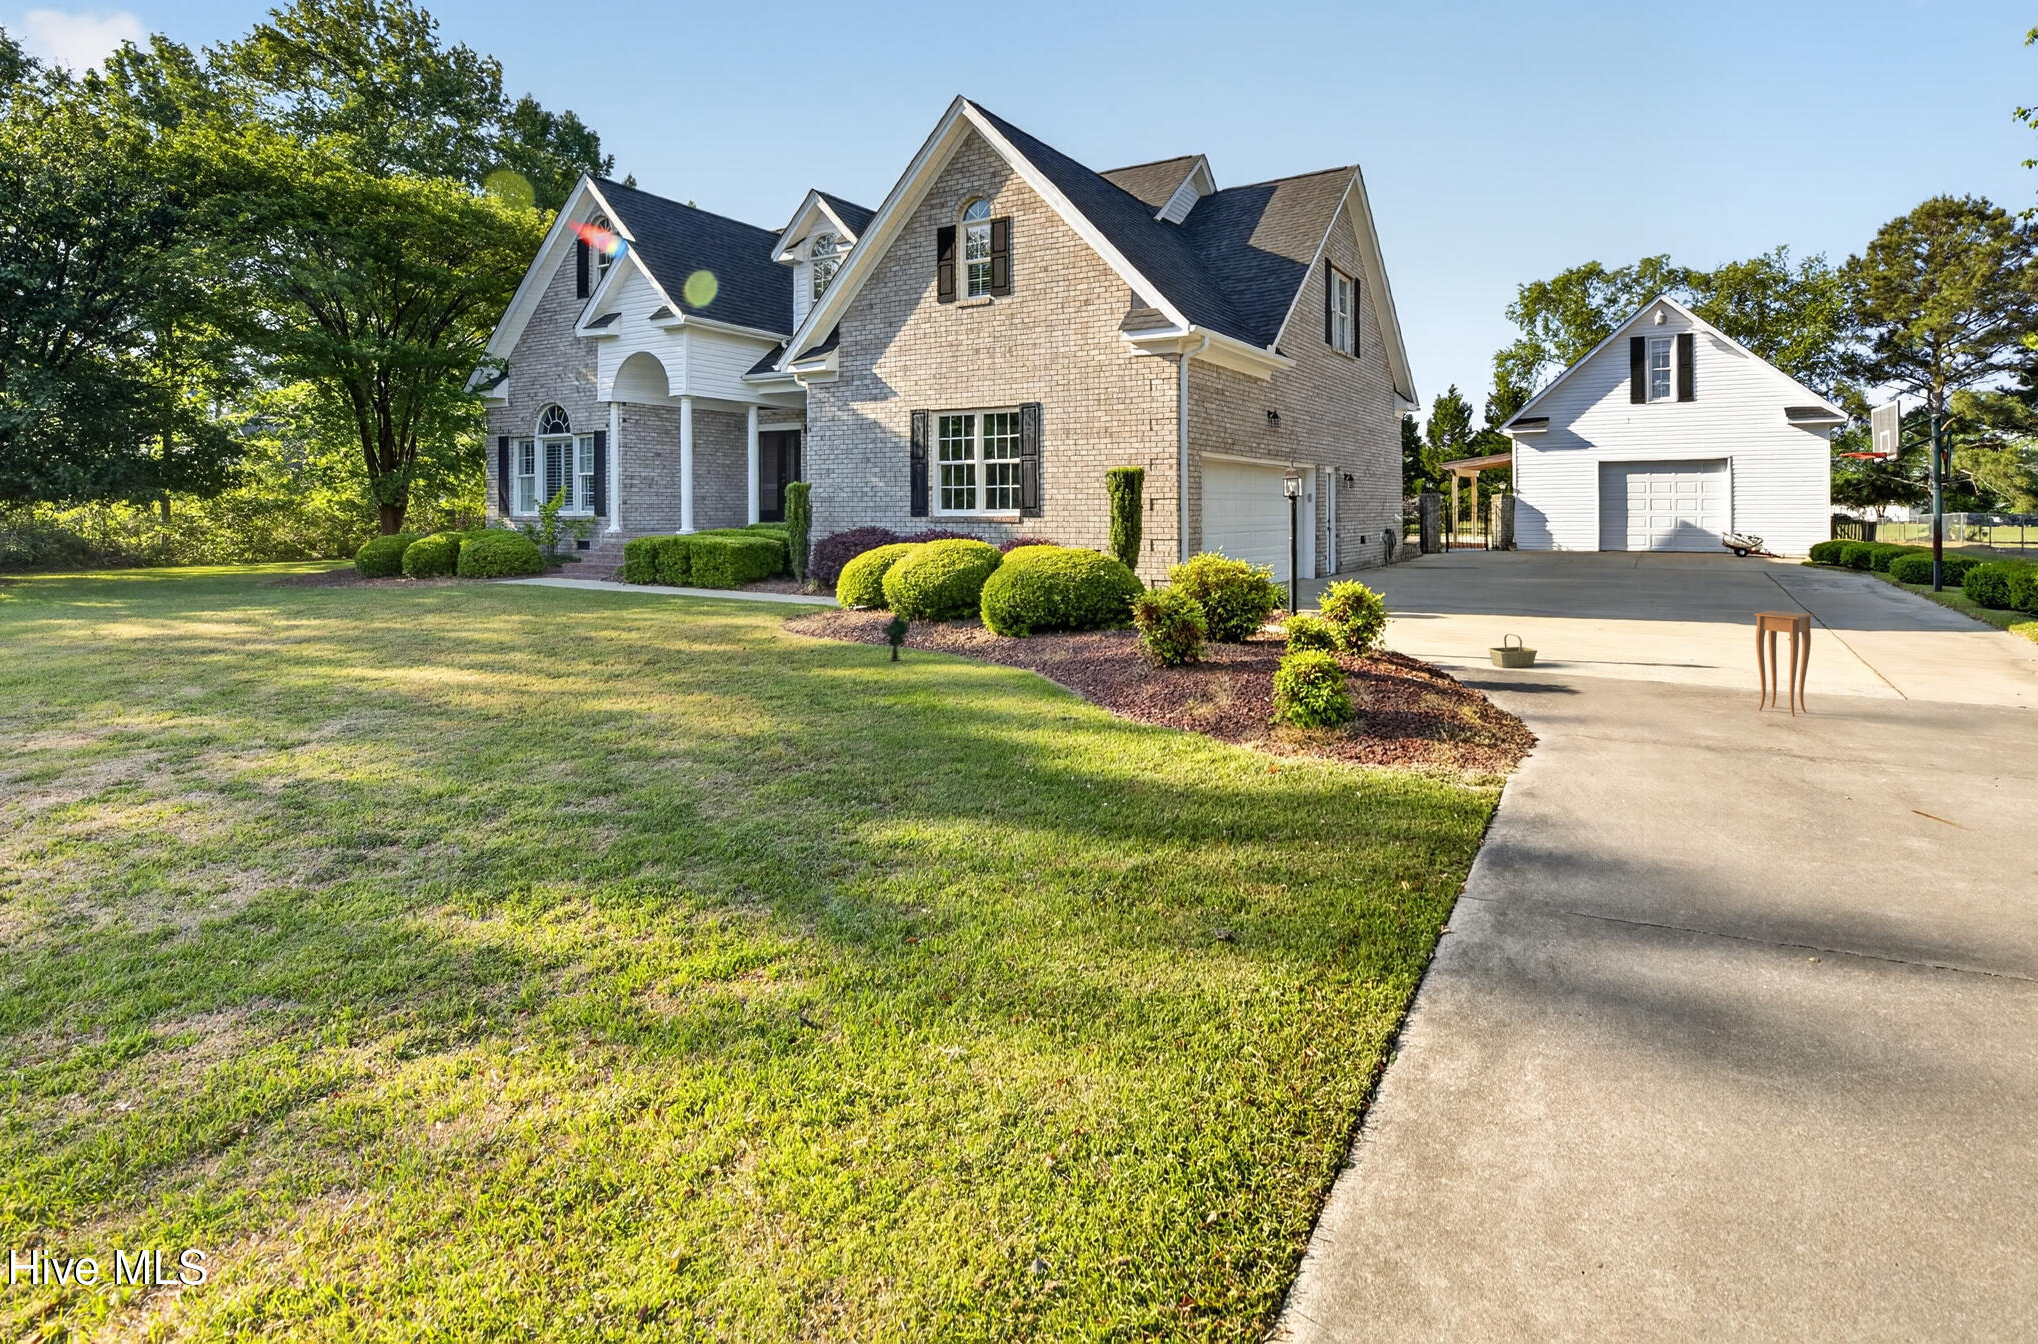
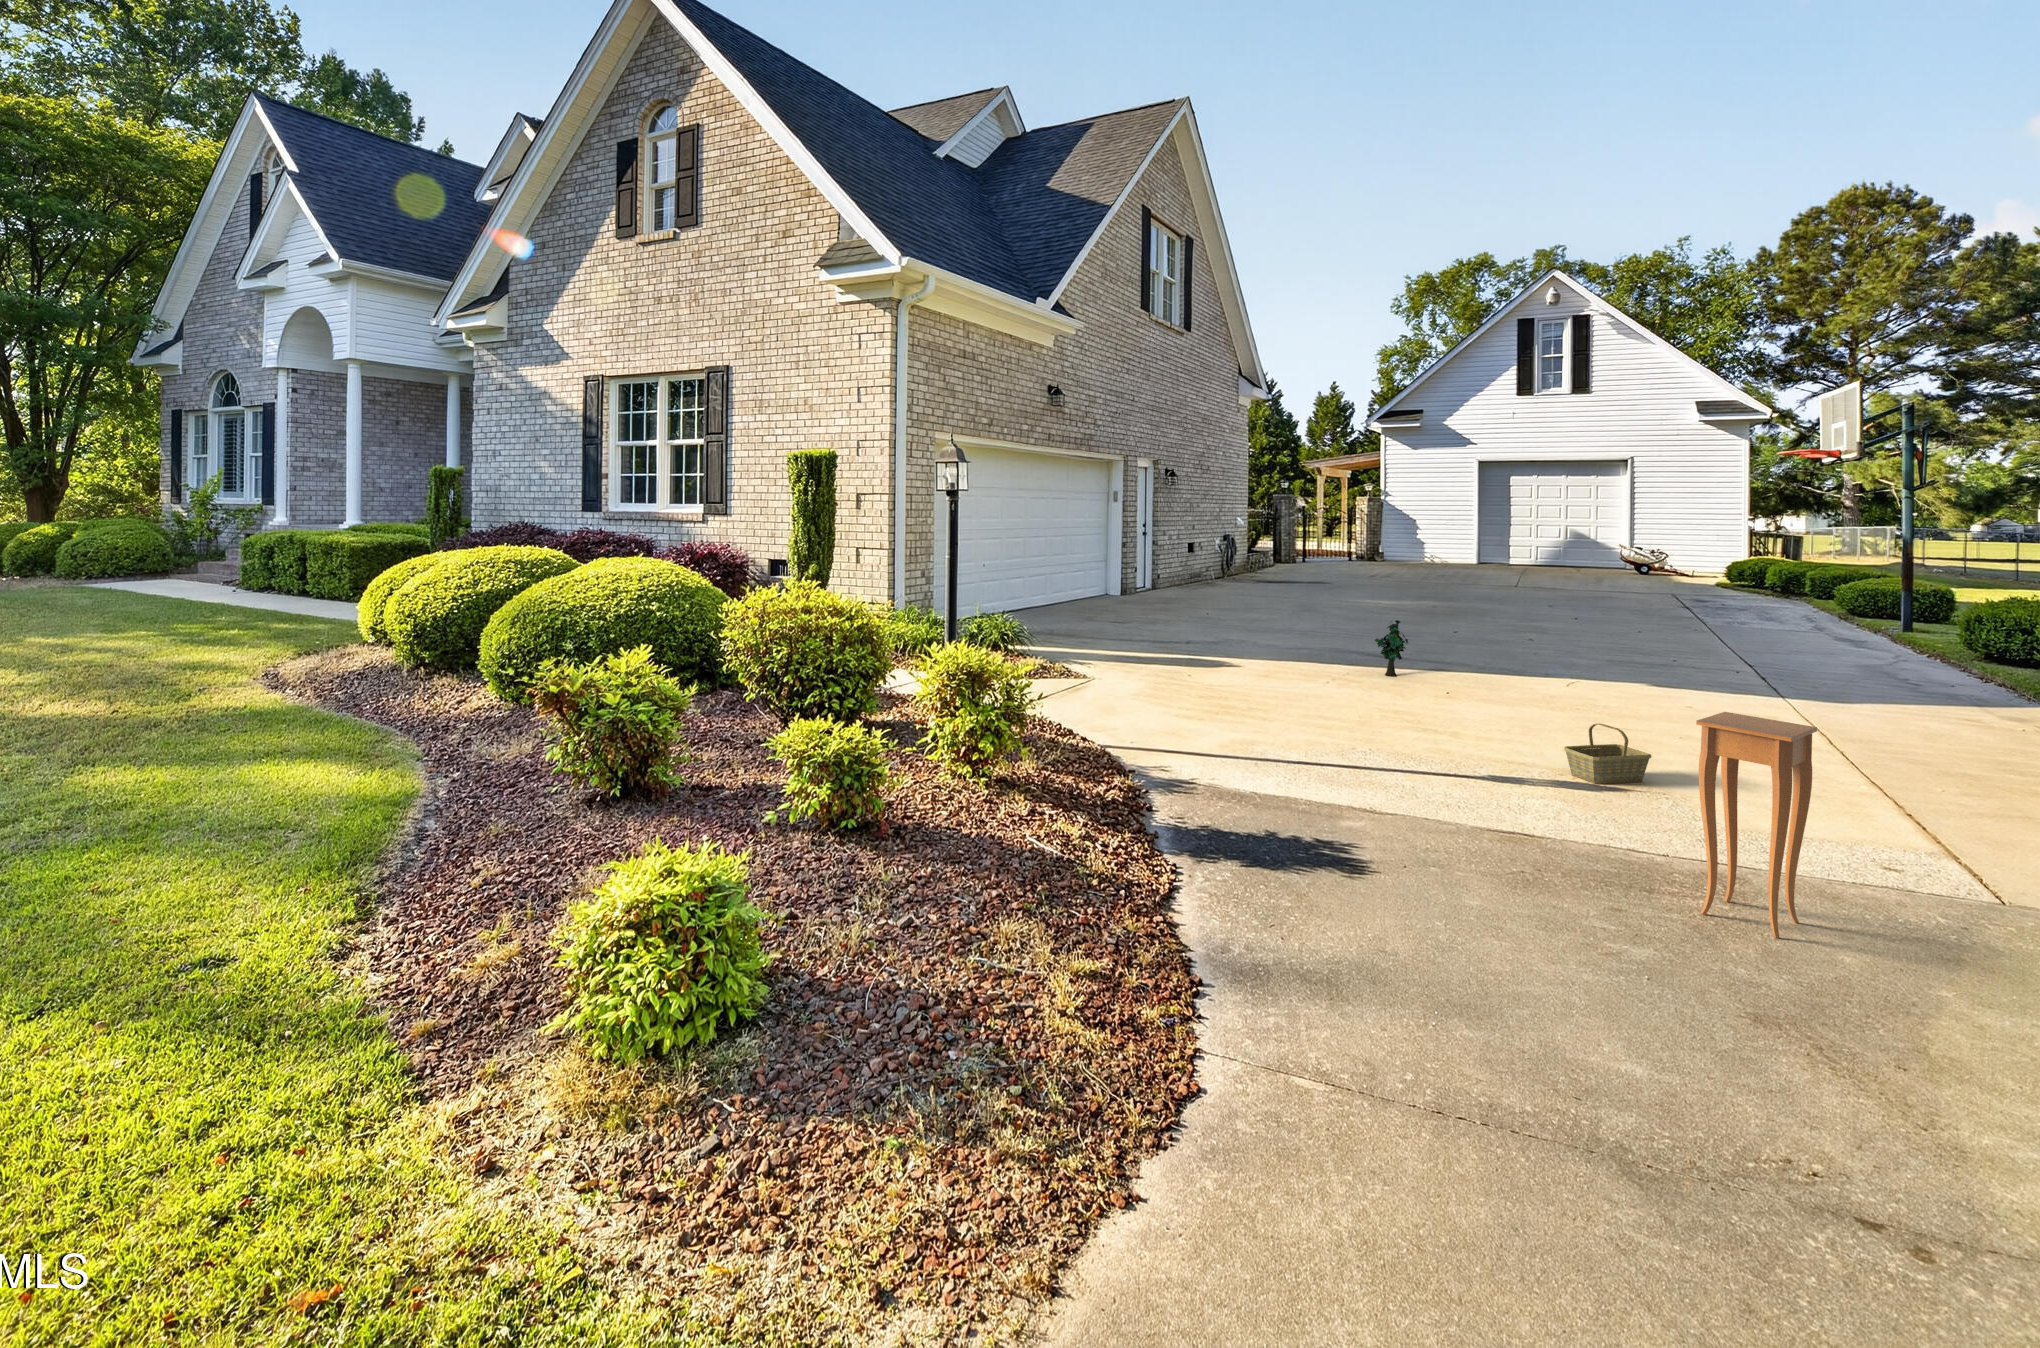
decorative plant: present [882,611,909,661] -> present [1375,620,1408,677]
basket: present [1488,634,1537,668] -> present [1564,723,1651,784]

